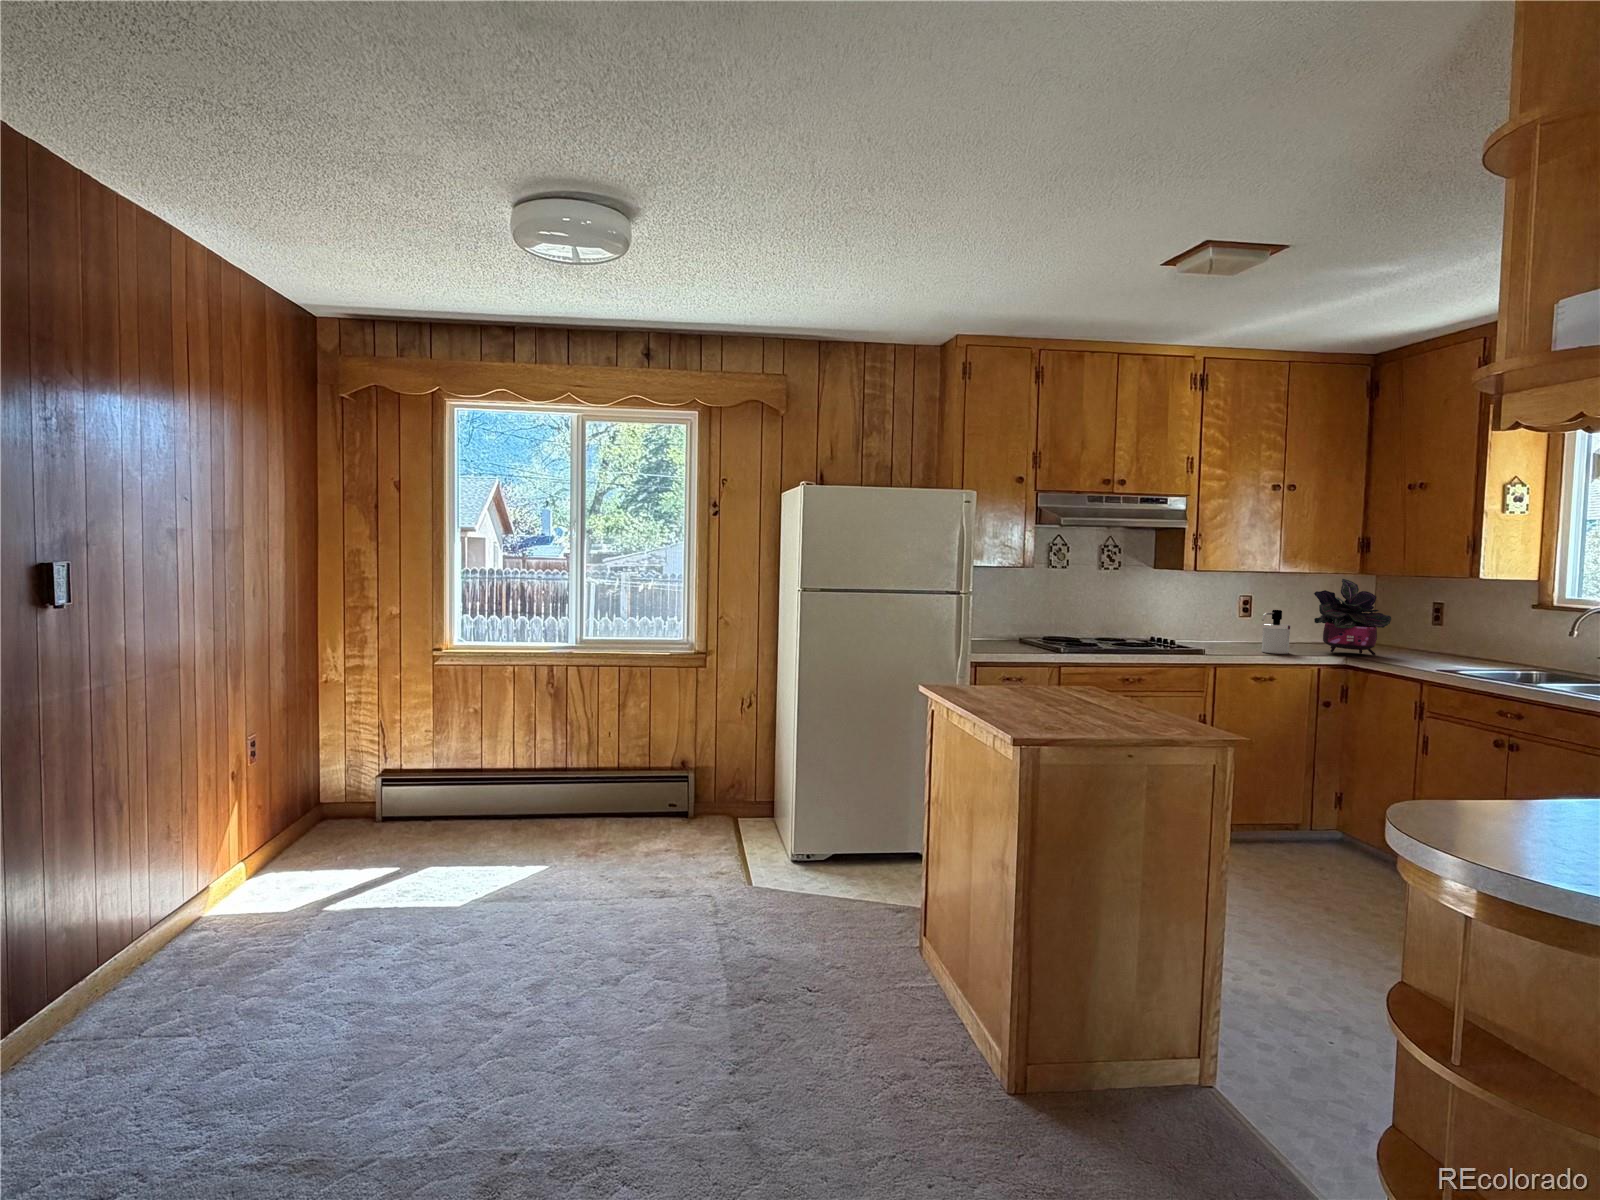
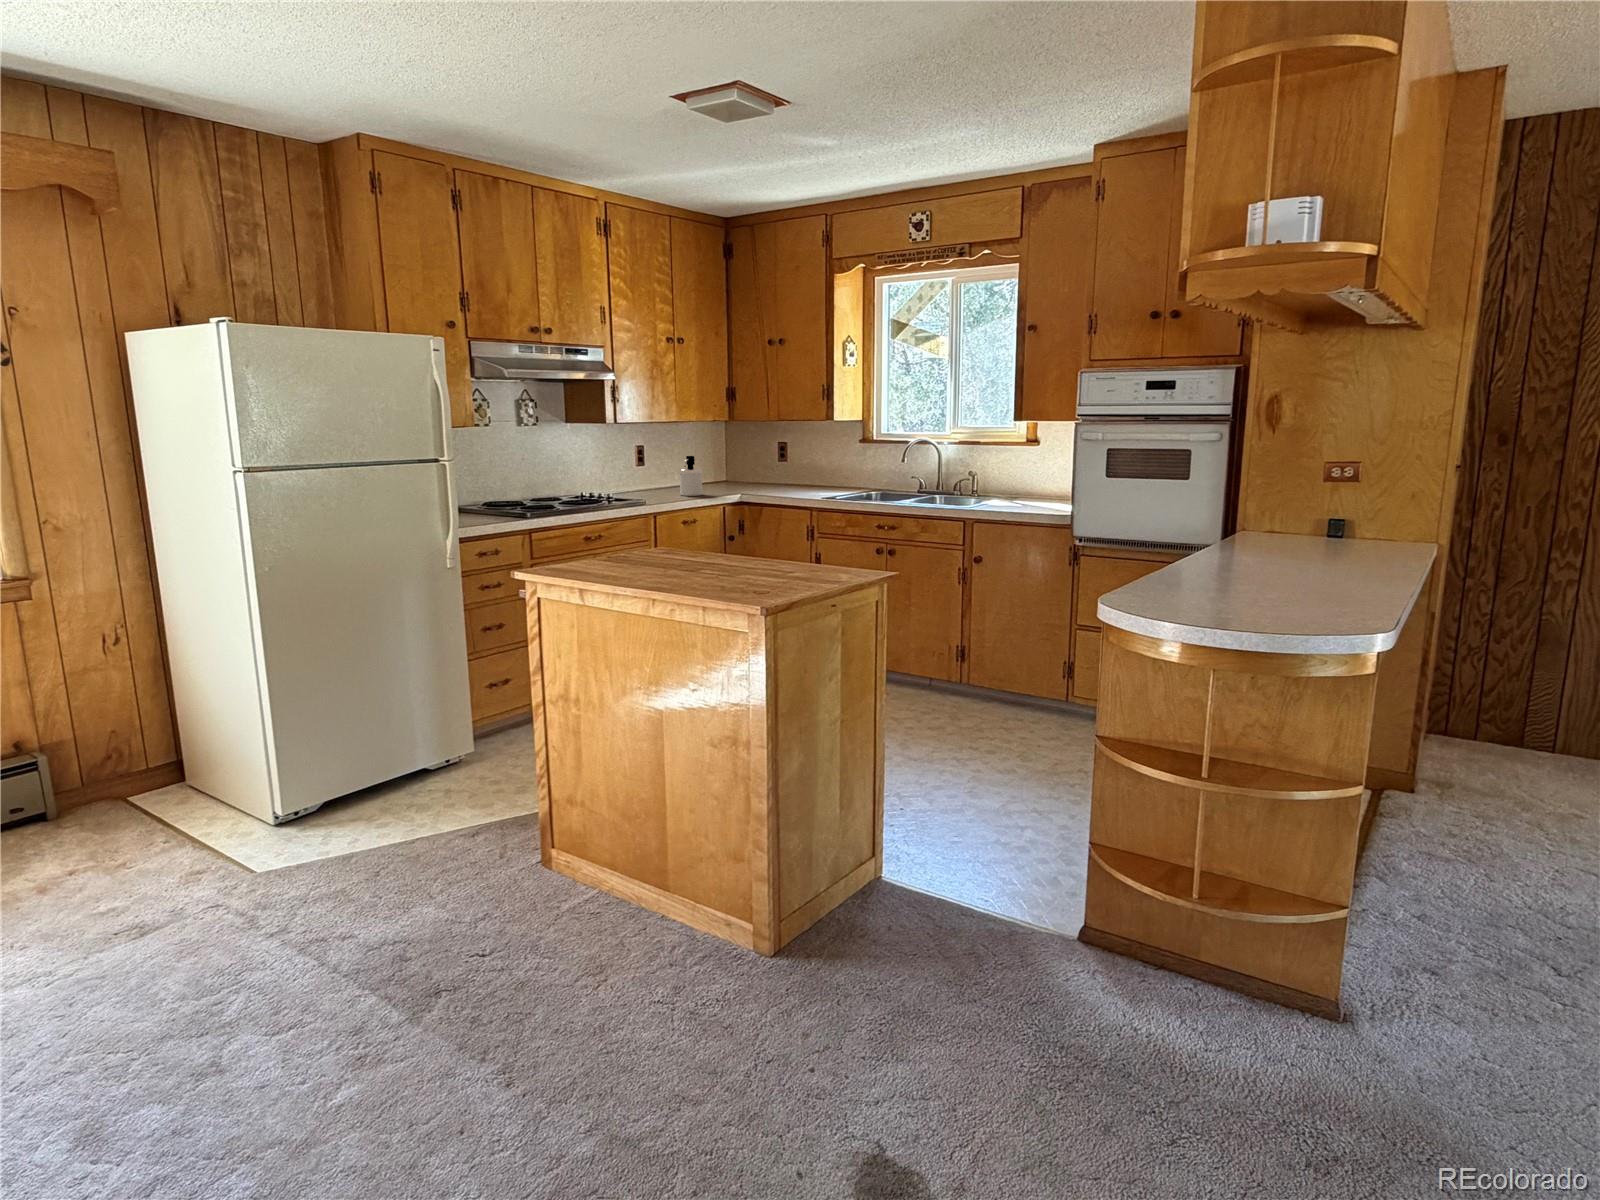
potted plant: present [1314,579,1391,655] -> none [711,425,769,490]

